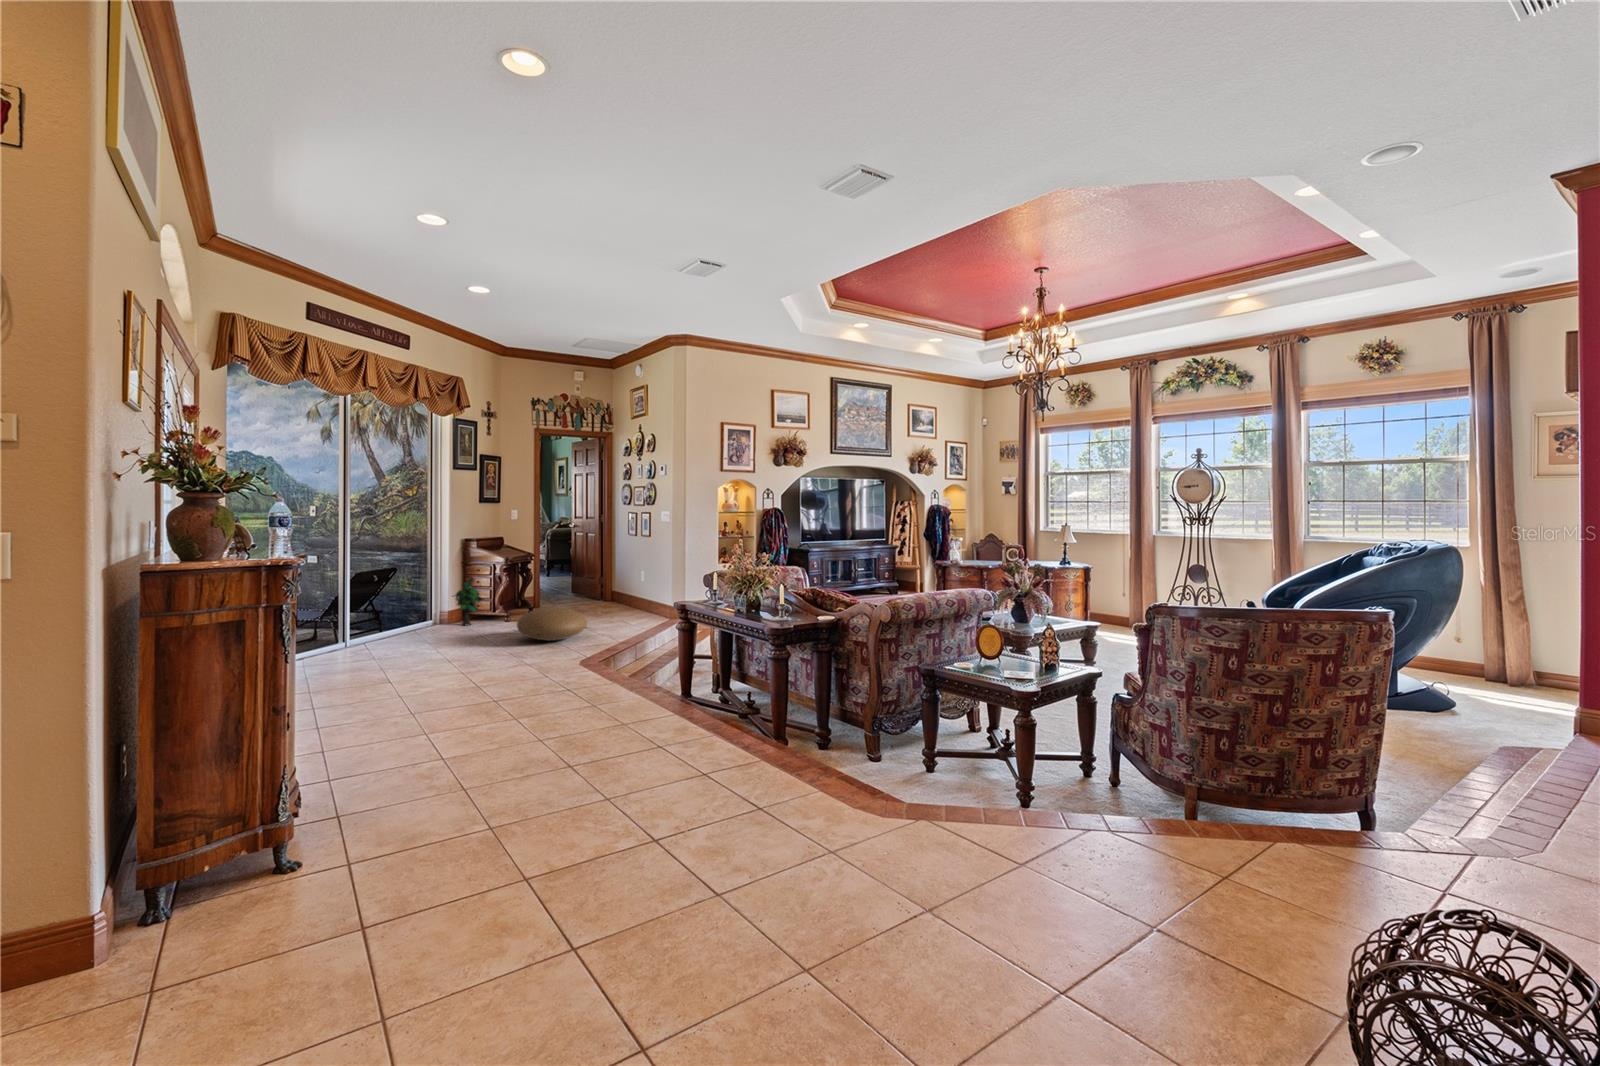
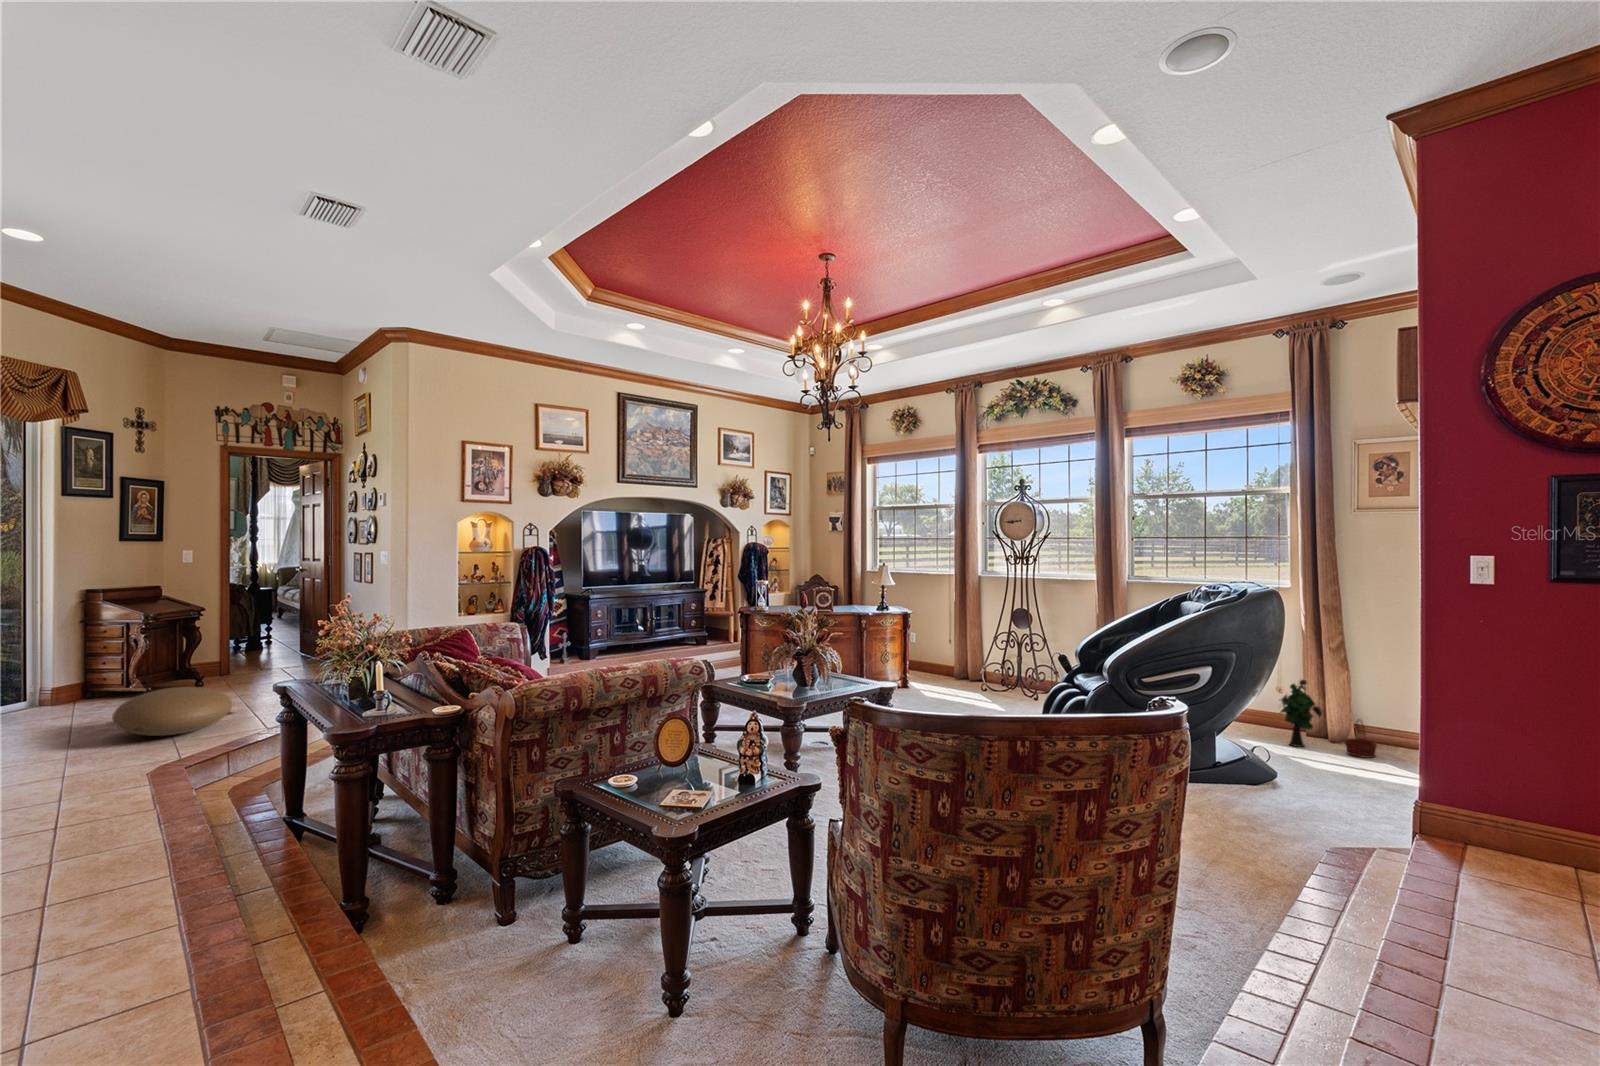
decorative plant: present [455,578,482,625] -> present [1281,680,1322,747]
basket: none [1511,659,1544,693] -> present [1345,720,1377,758]

